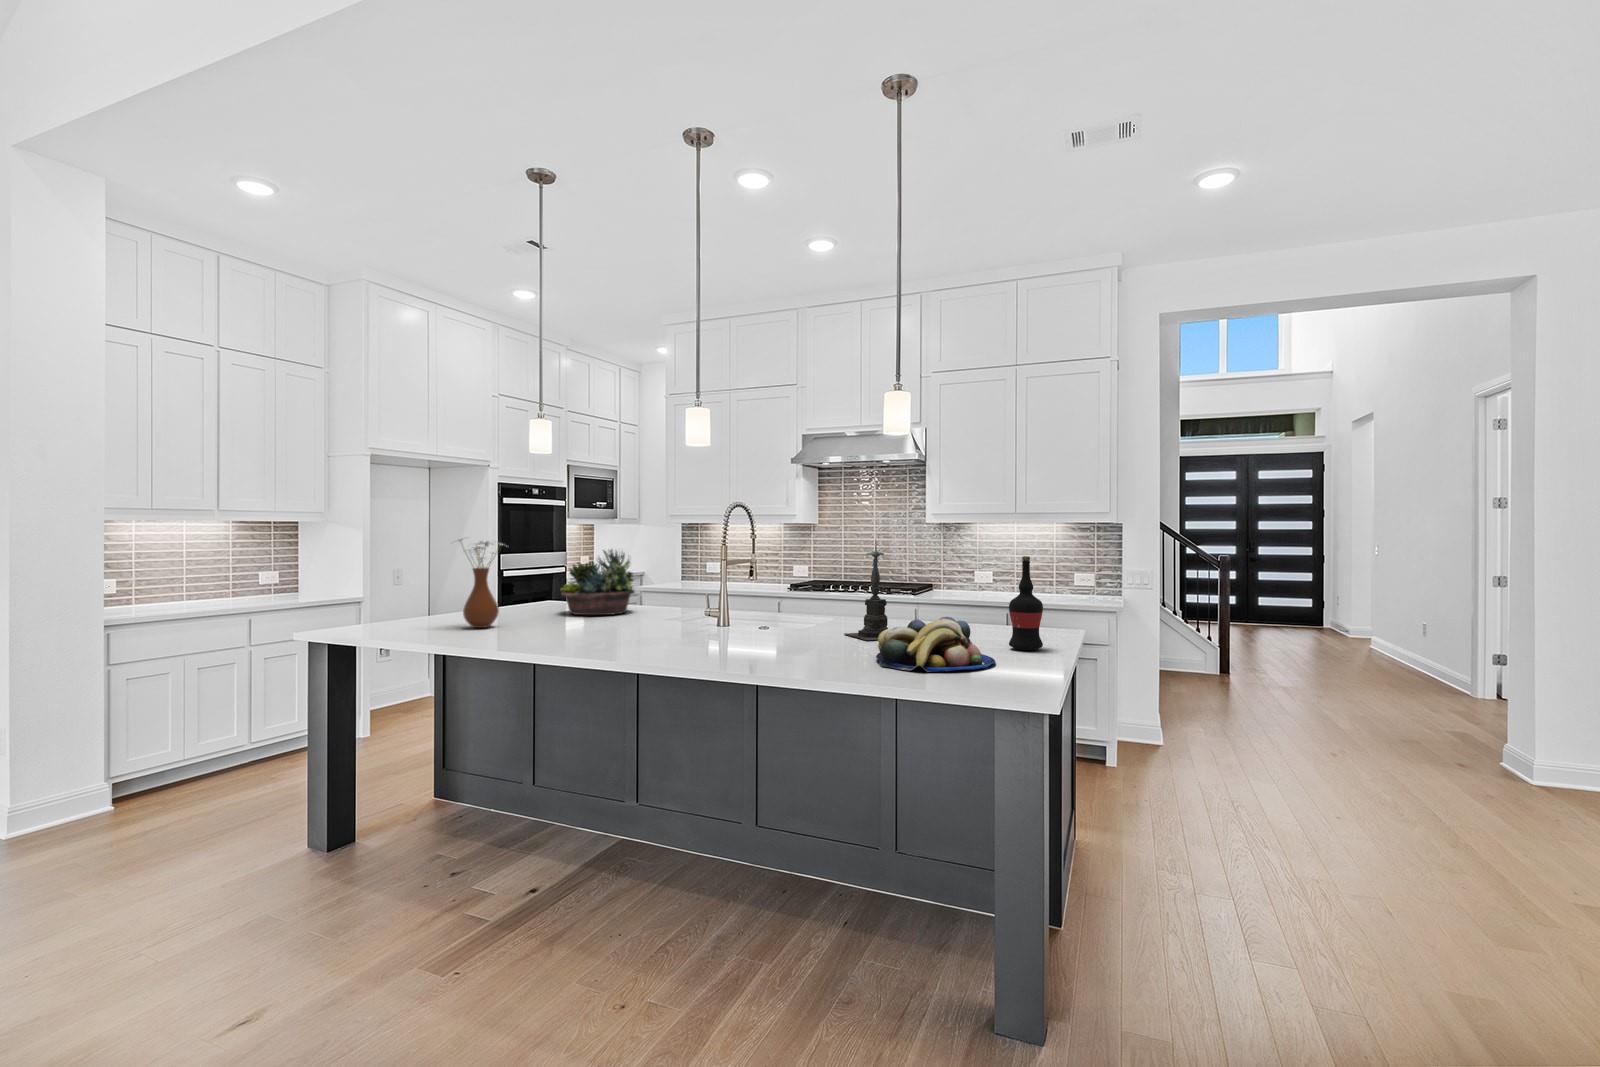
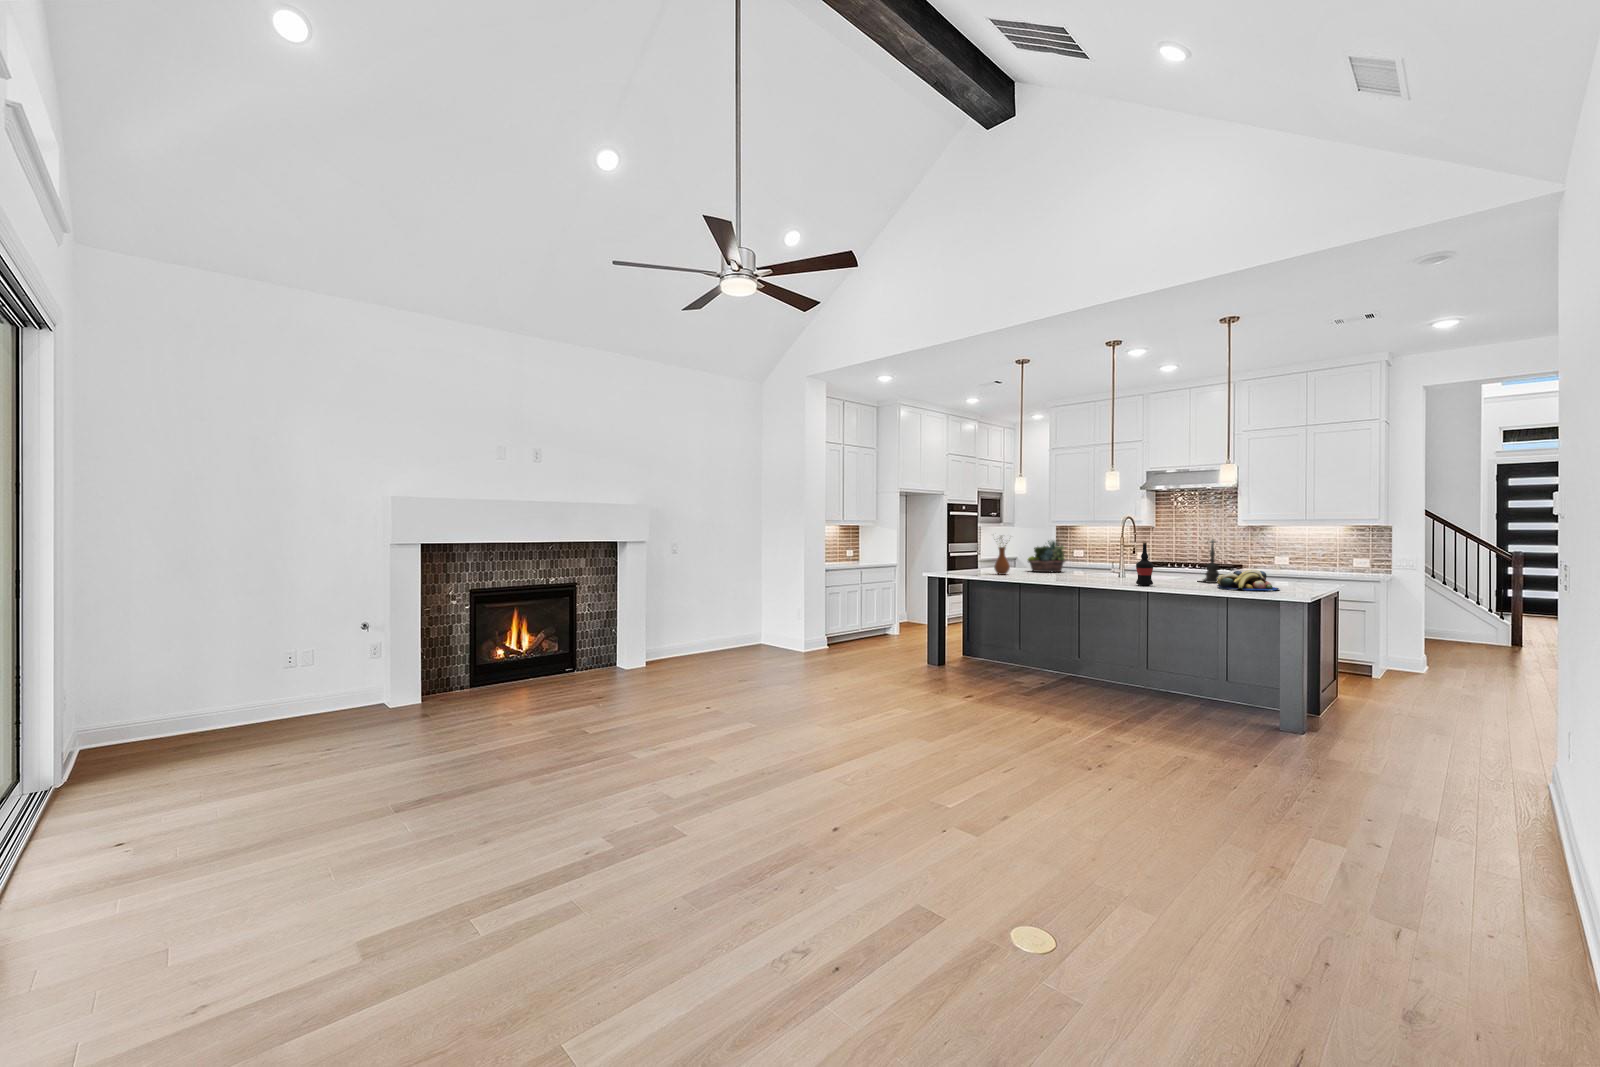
wine bottle: present [1009,556,1043,650] -> present [1136,542,1153,585]

